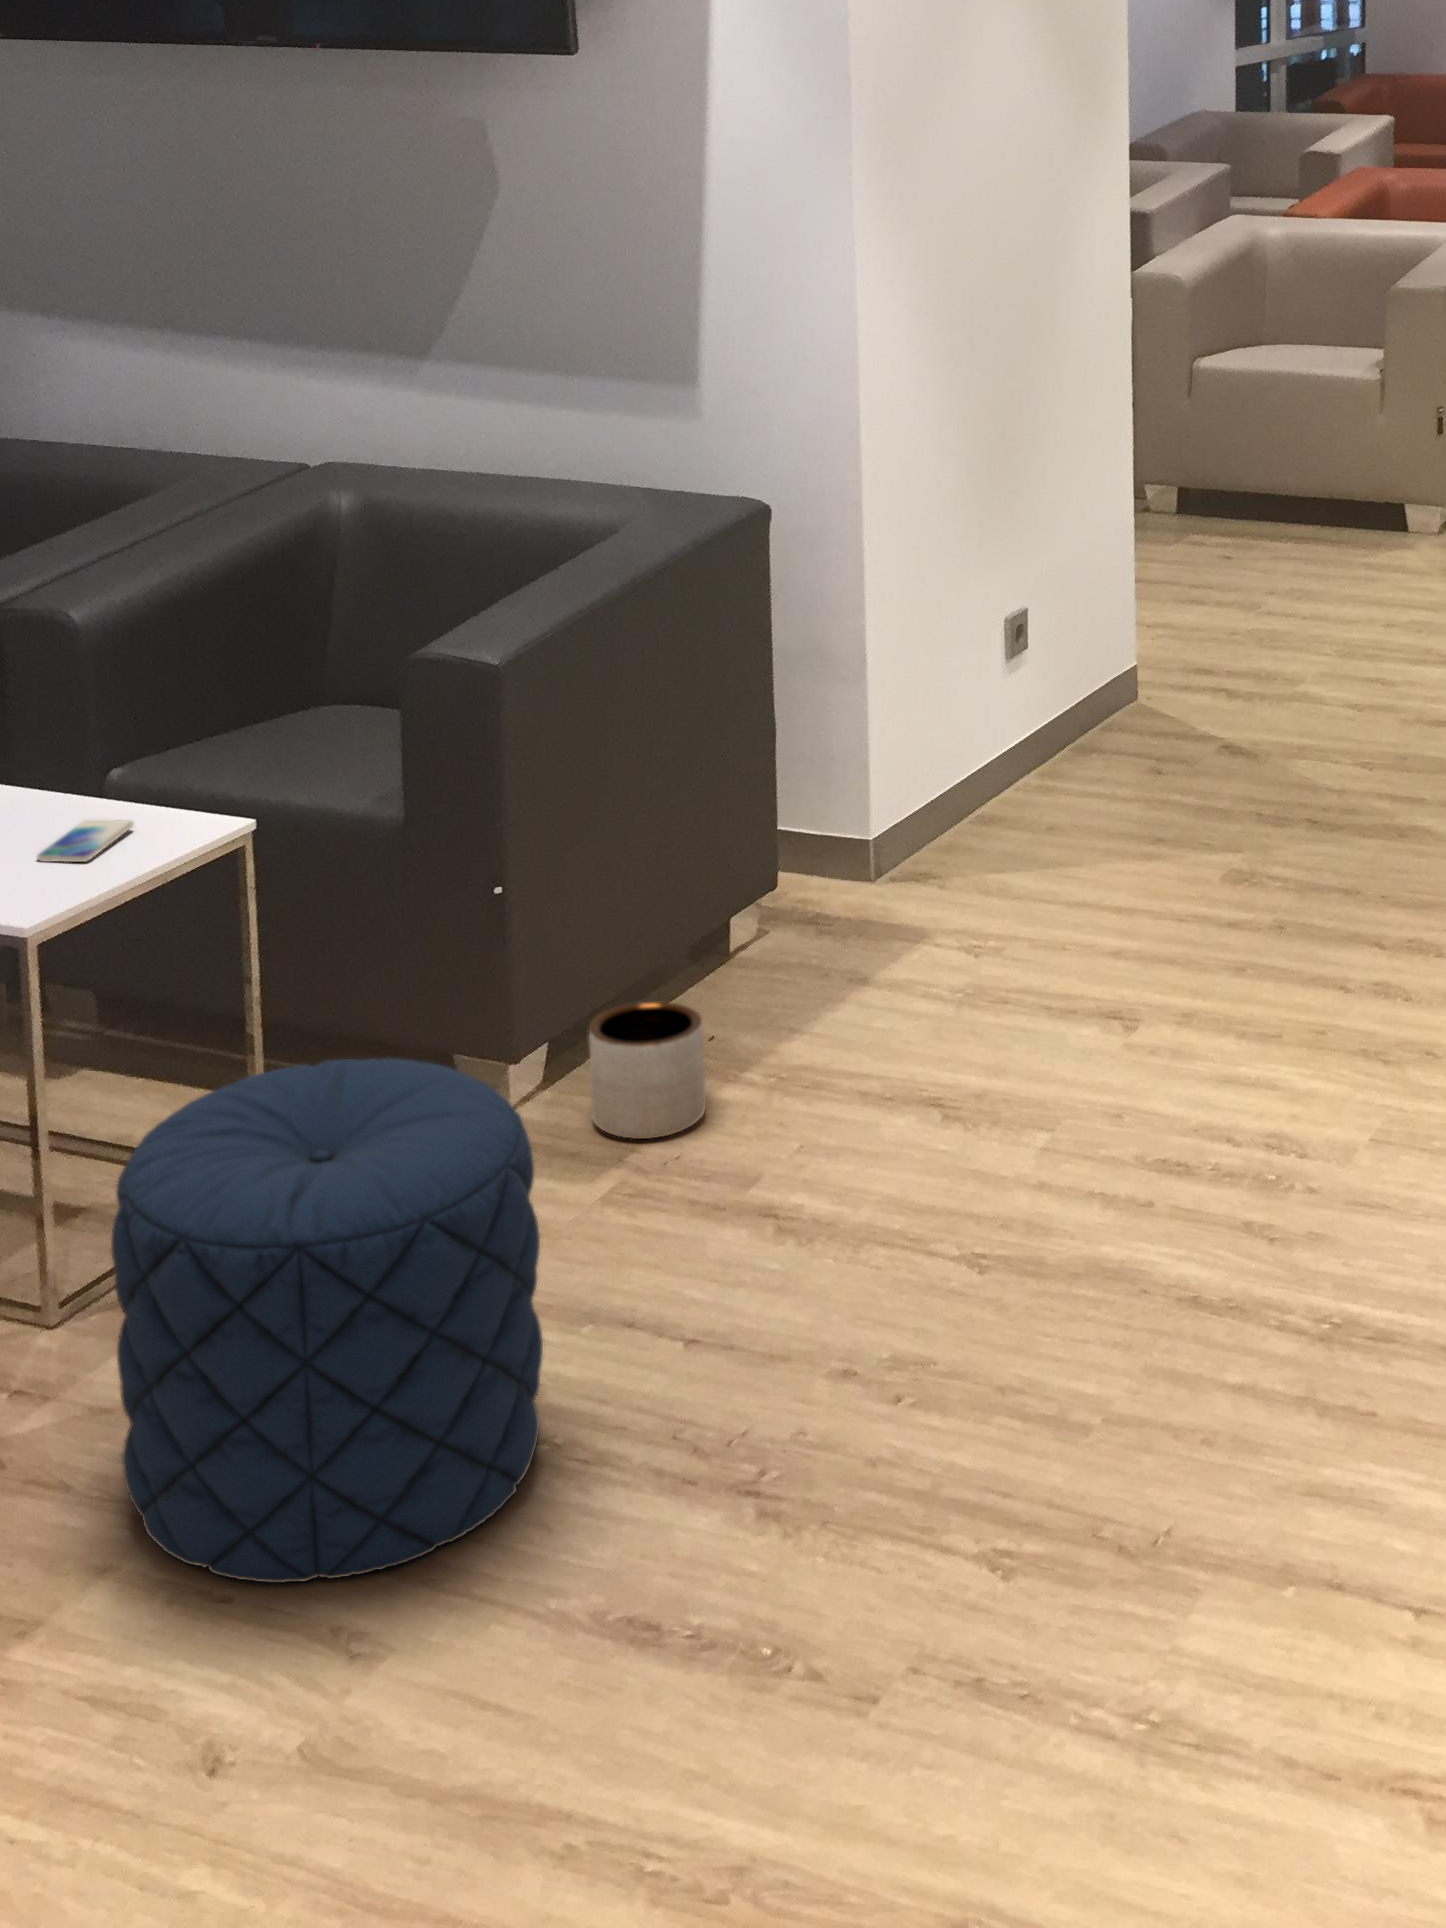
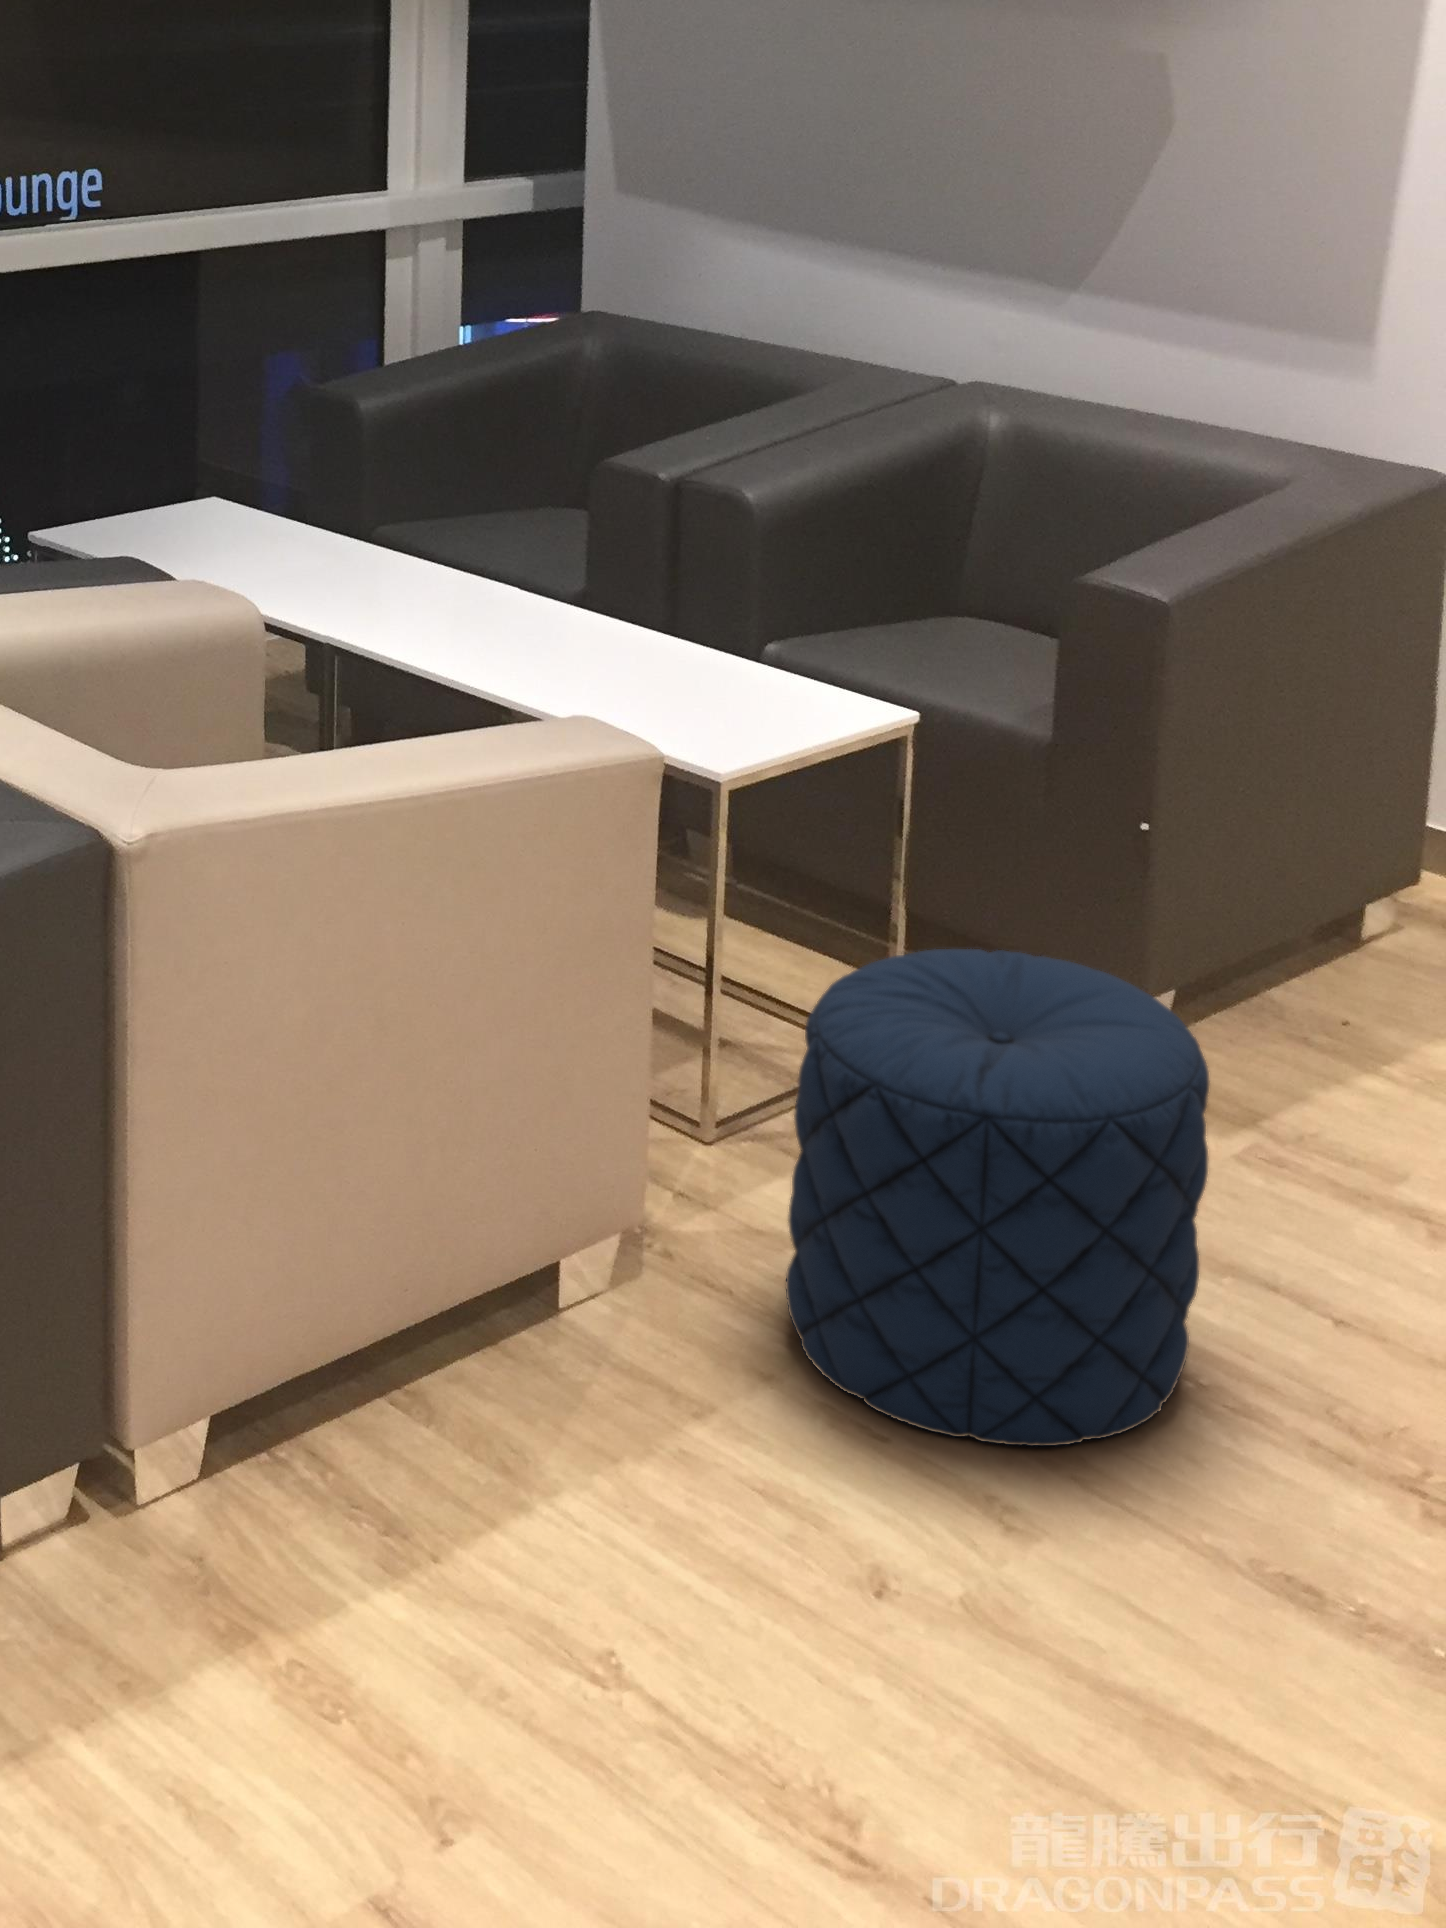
smartphone: present [37,820,133,862] -> none [739,684,824,721]
planter: present [589,1002,706,1139] -> none [1220,964,1349,1104]

